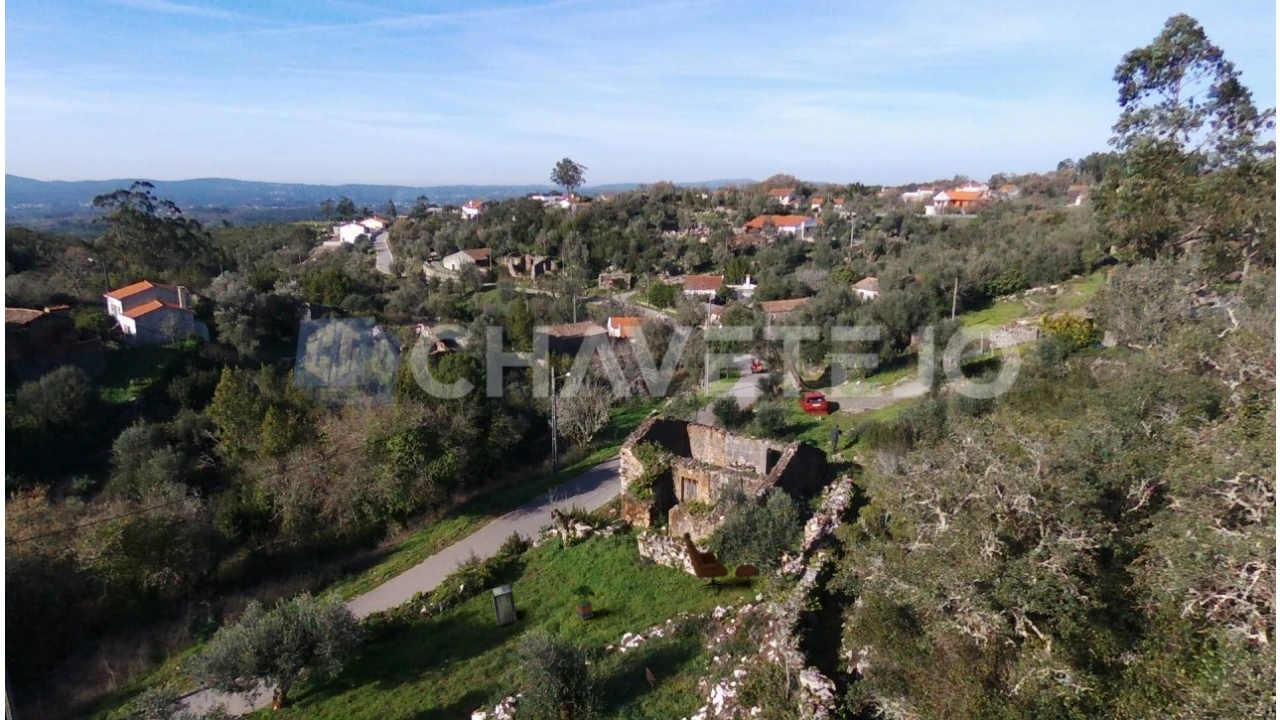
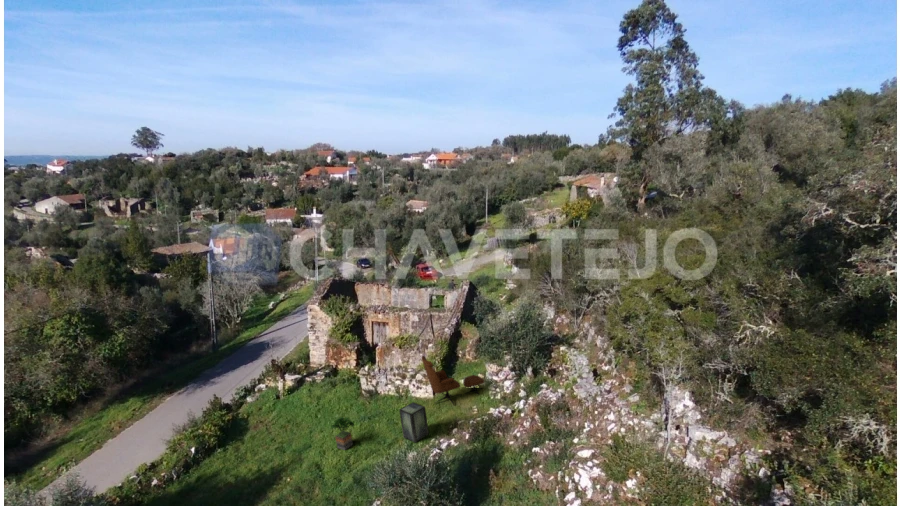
storage box: present [491,584,517,626] -> present [399,402,429,442]

